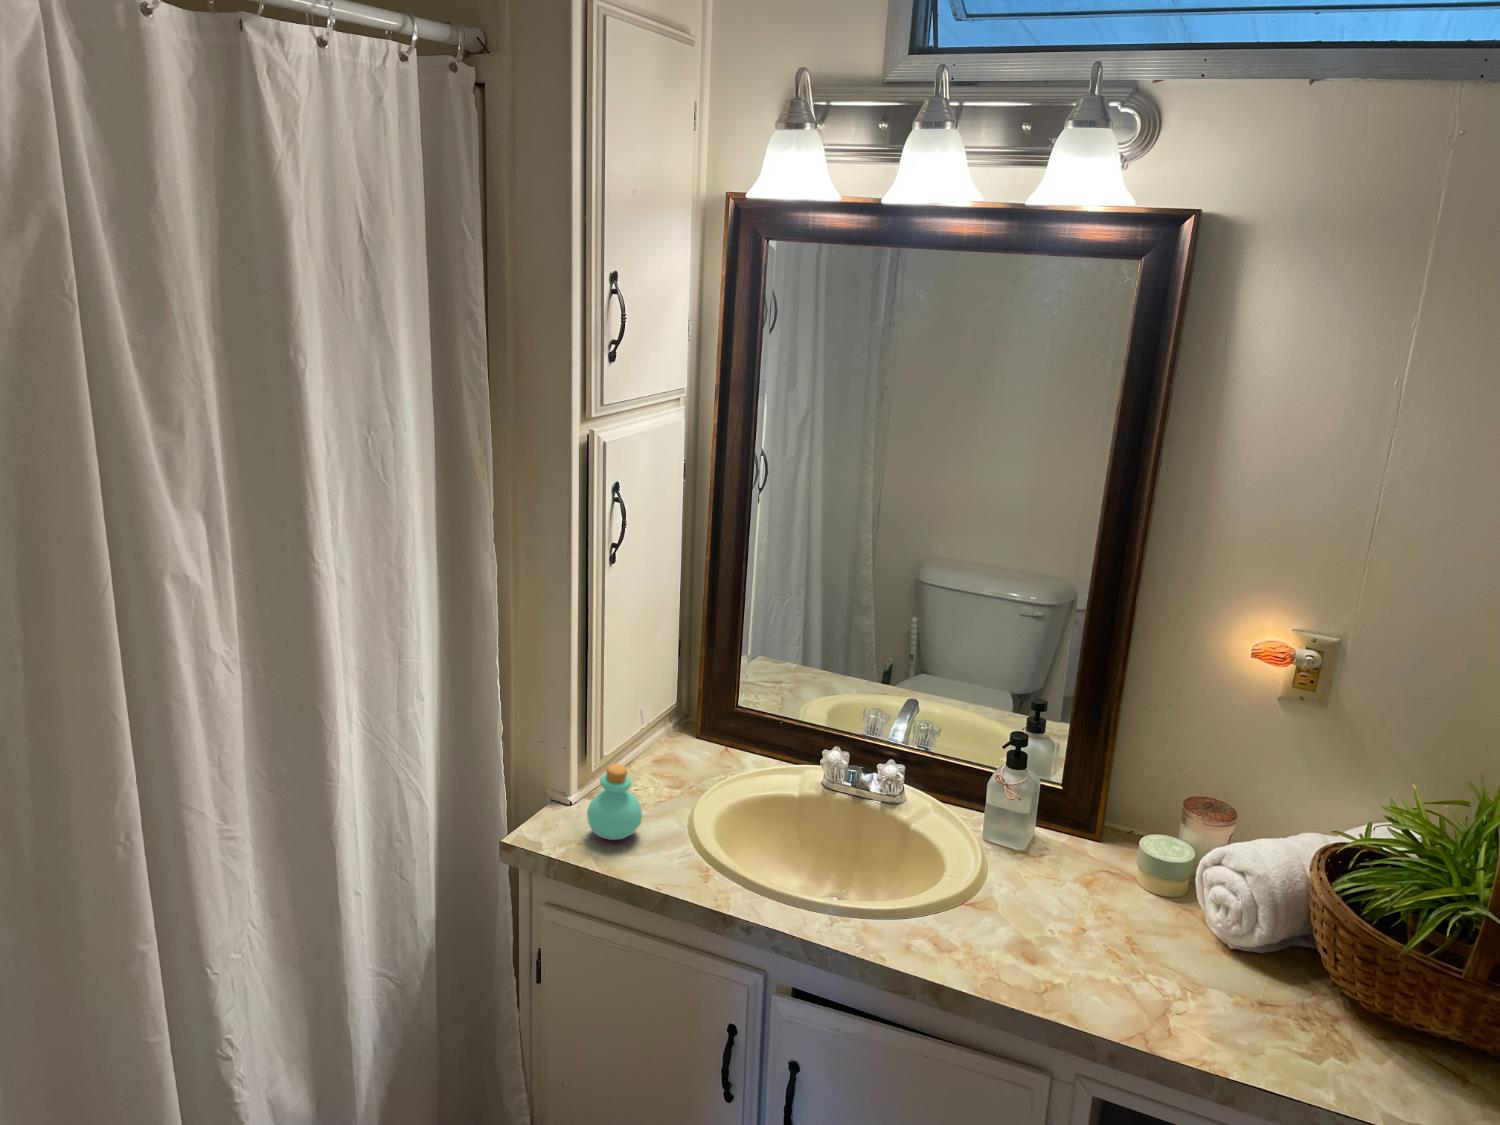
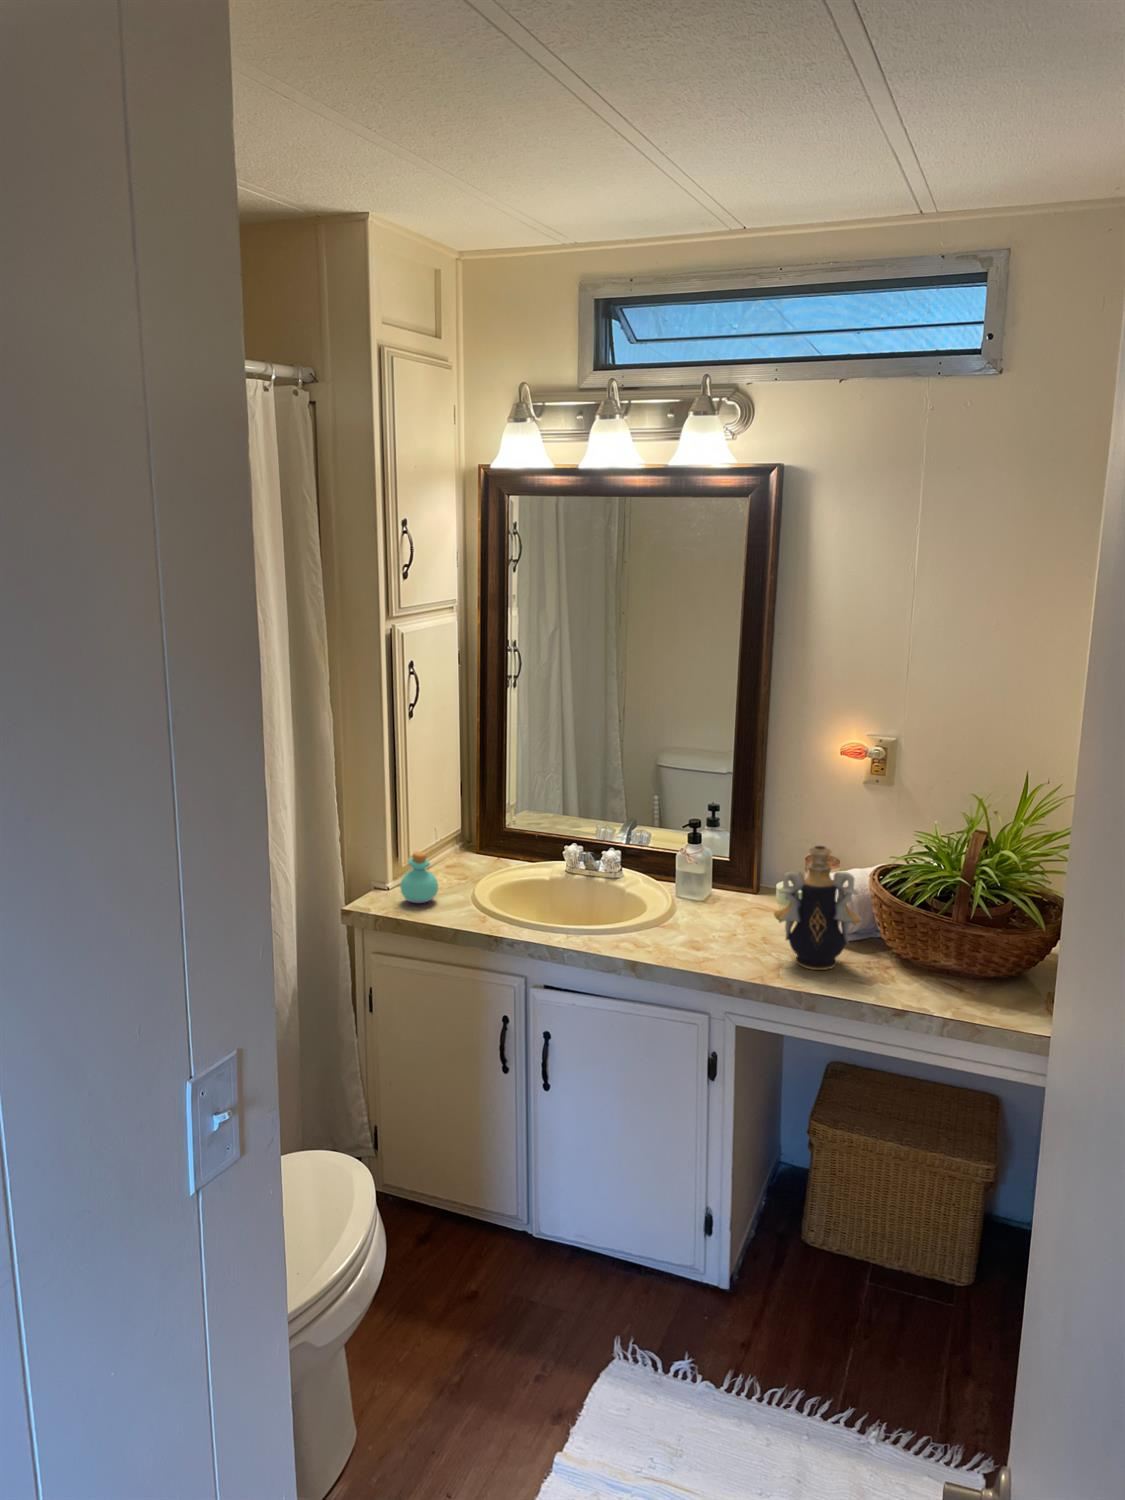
decorative vase: none [1159,830,1304,1020] -> present [774,846,862,970]

